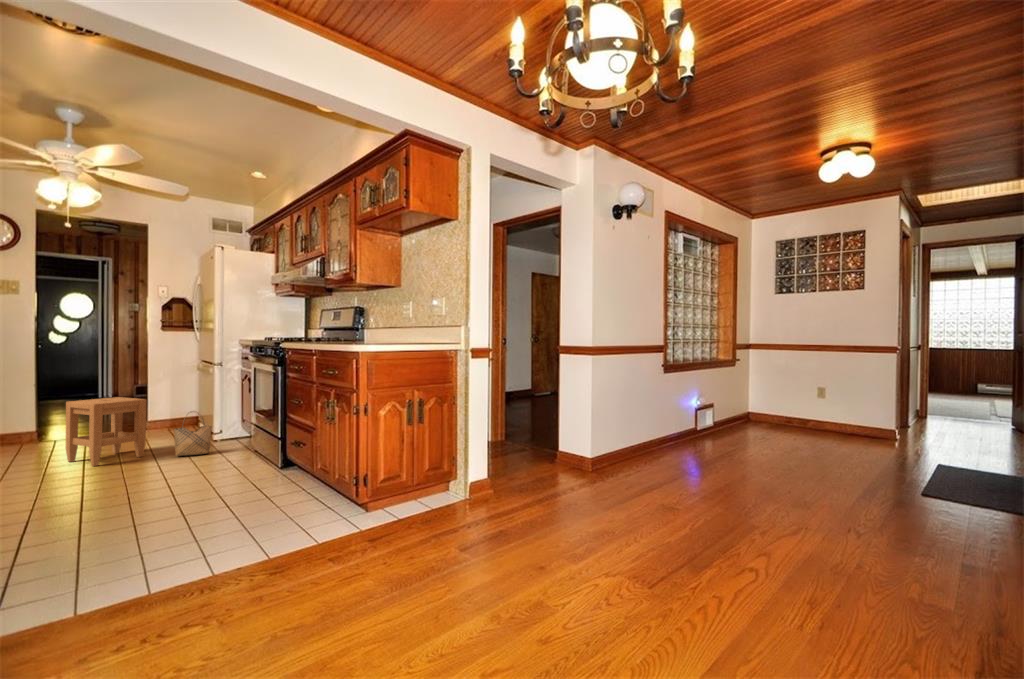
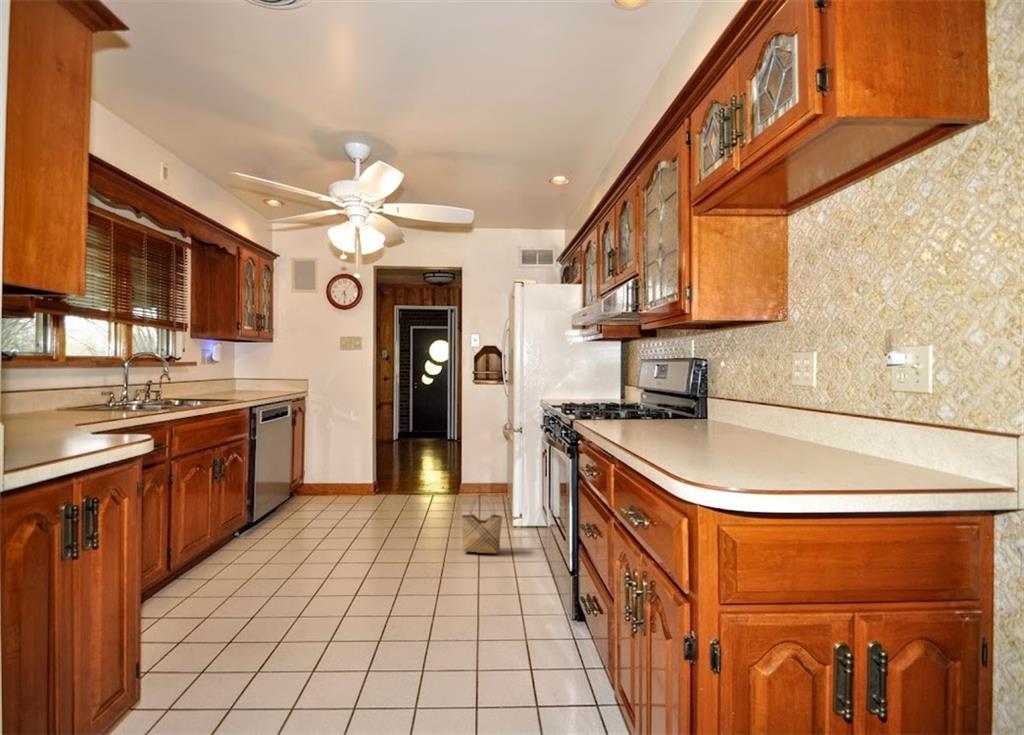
stool: present [66,397,146,466] -> none [370,465,438,551]

